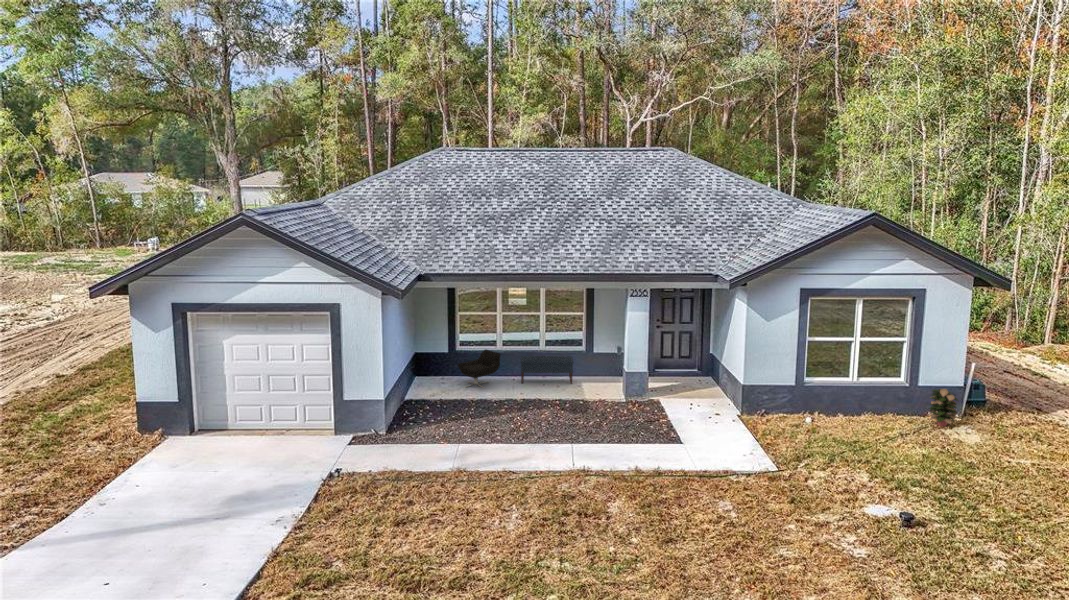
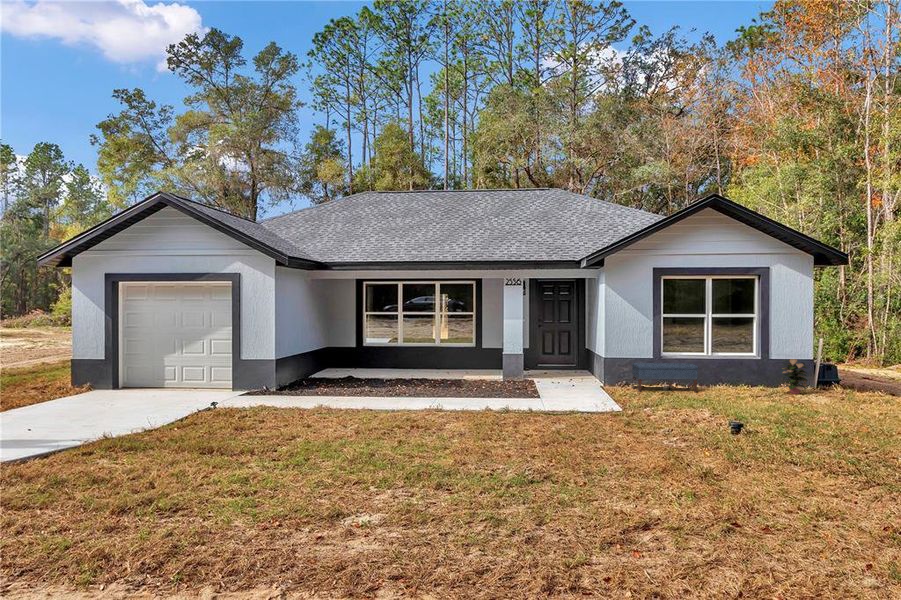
lounge chair: present [458,350,500,388] -> none [361,342,398,373]
bench: present [520,356,574,384] -> present [632,363,698,392]

